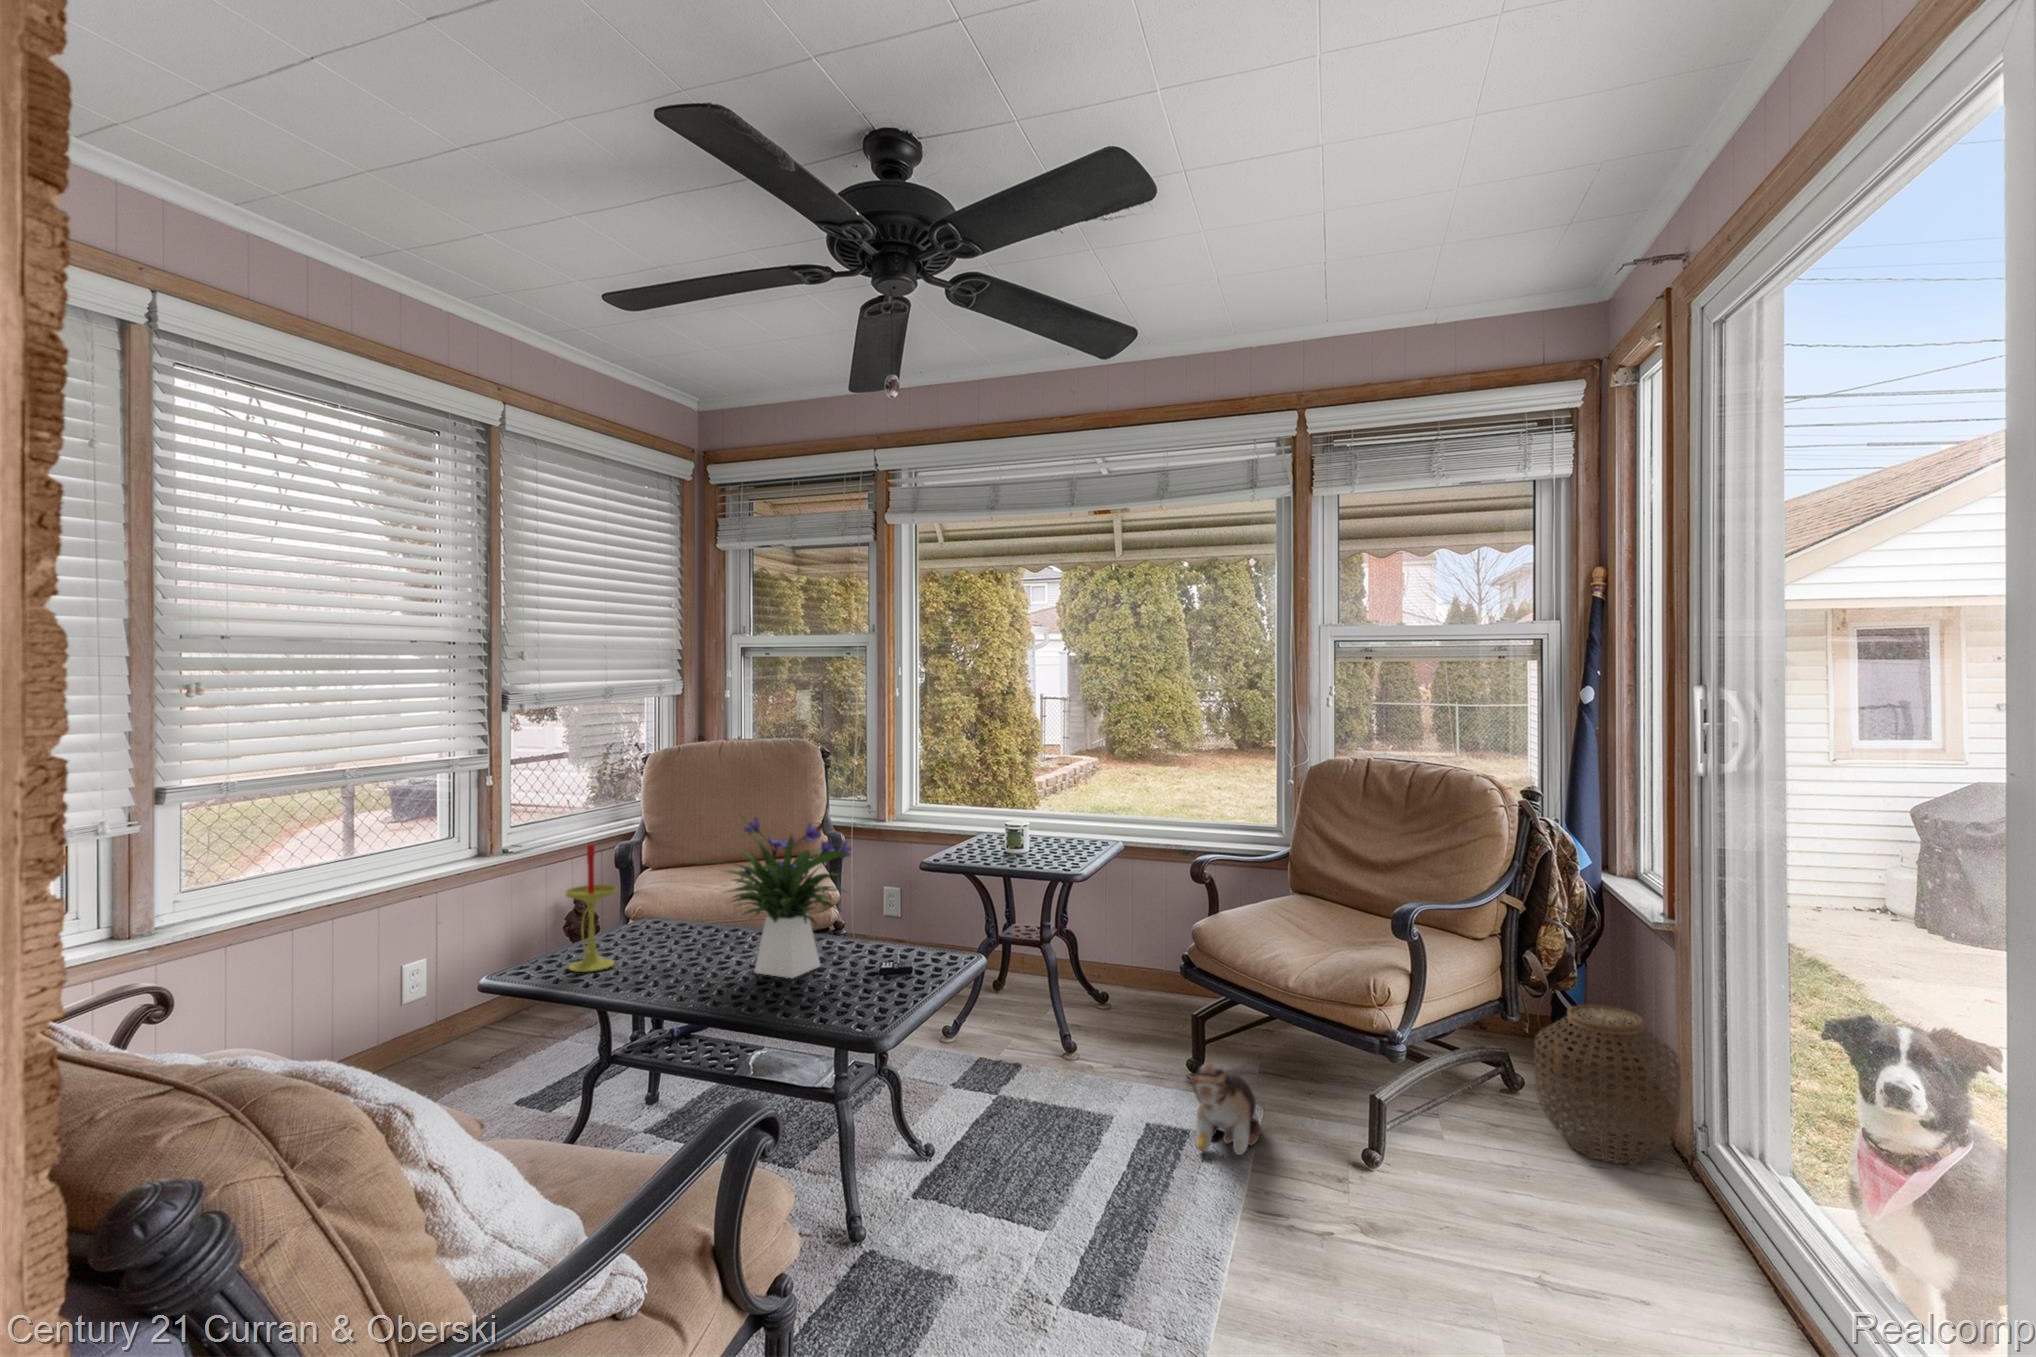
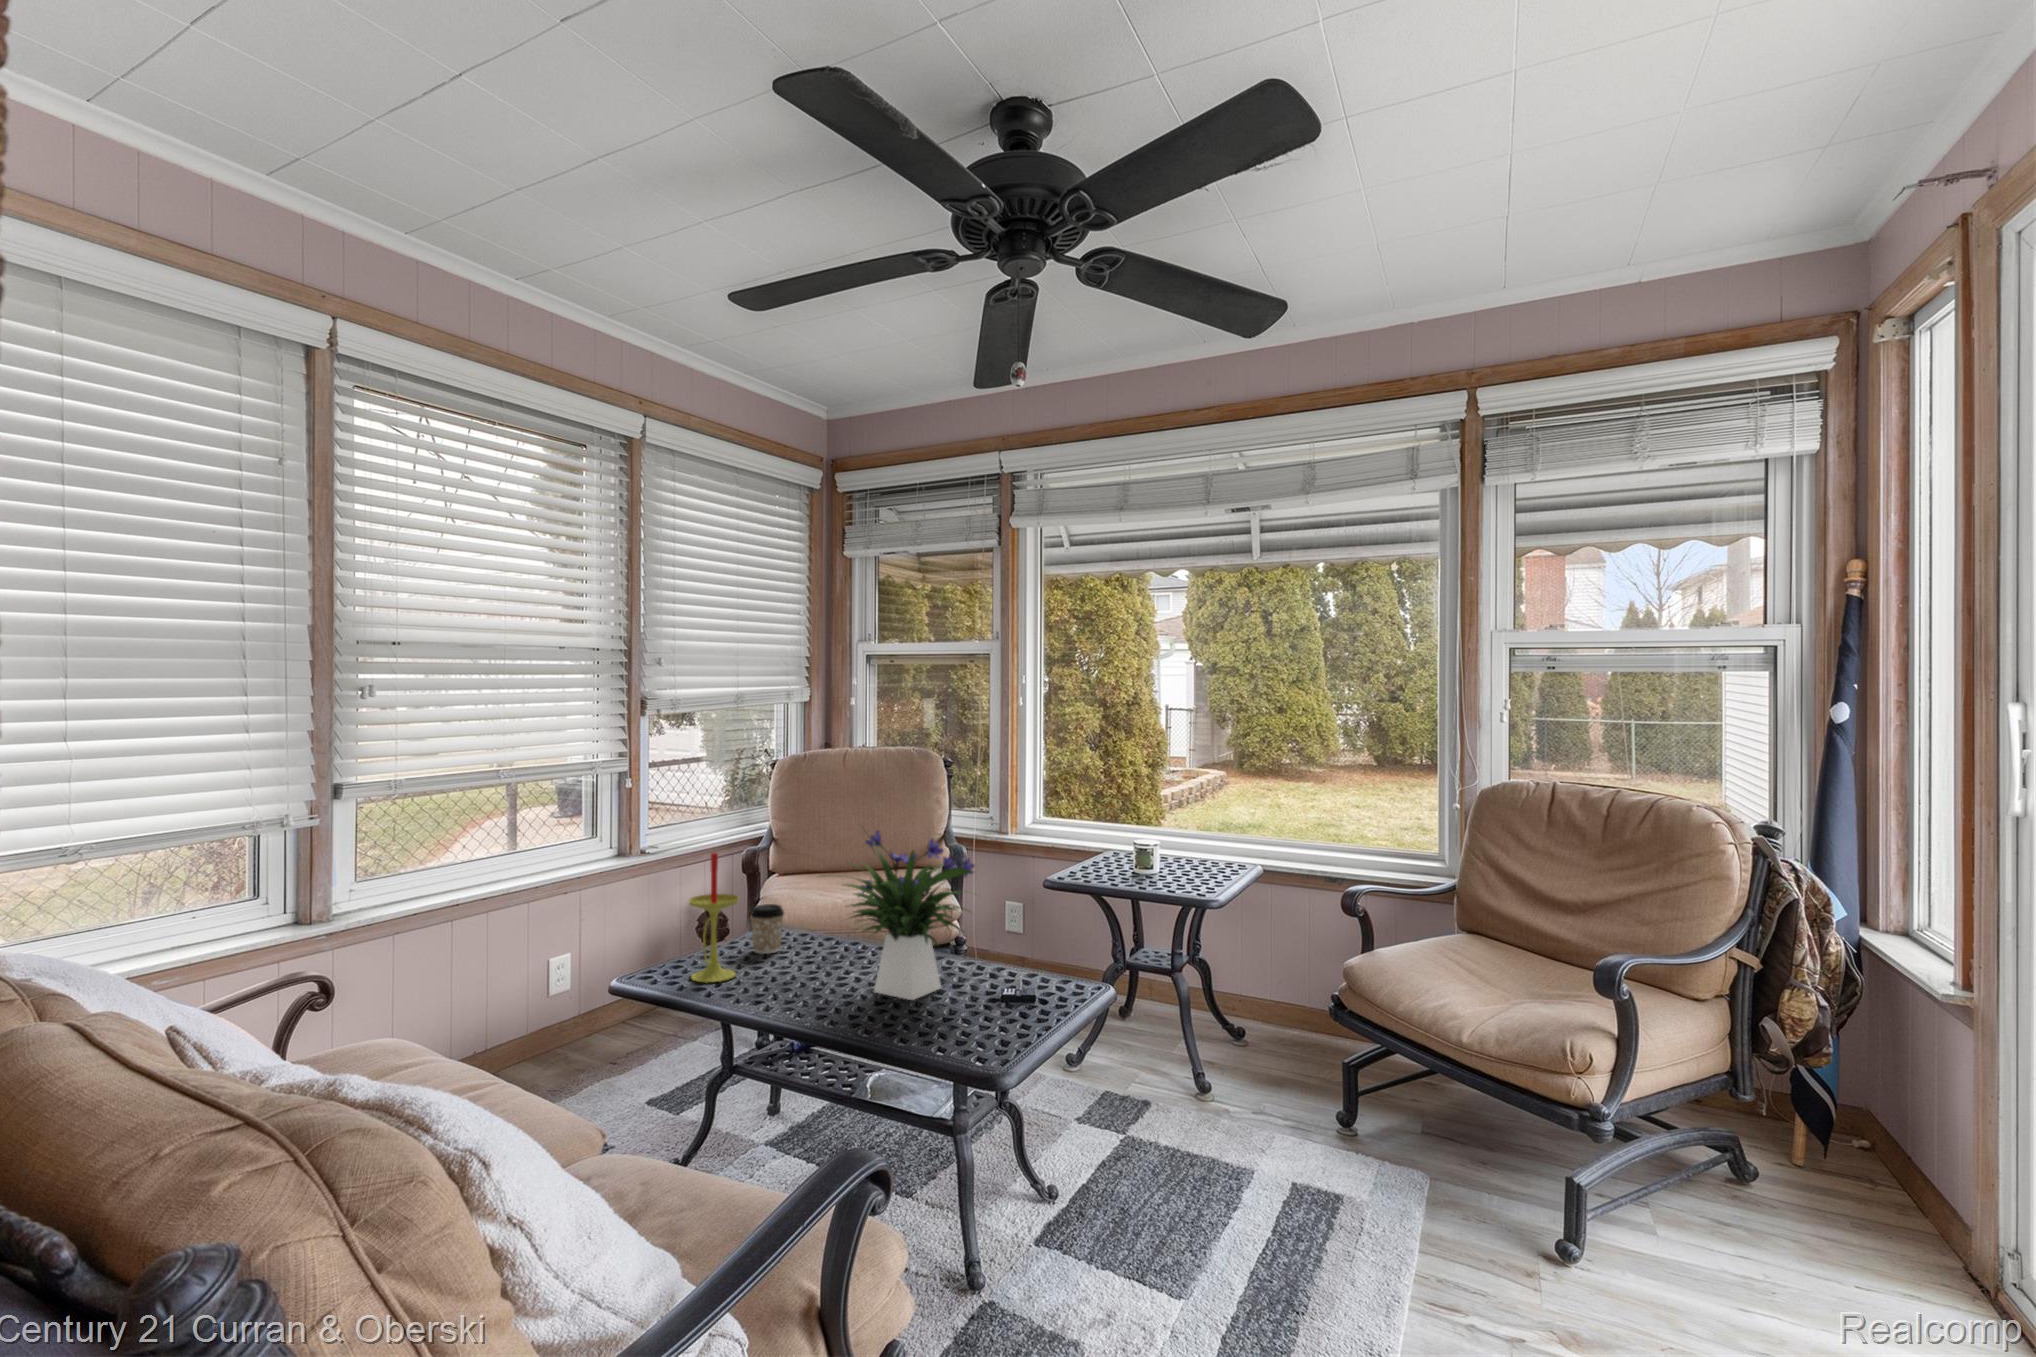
coffee cup: none [627,894,662,943] -> present [750,904,784,954]
woven basket: present [1535,1005,1681,1164] -> none [1746,1075,1939,1268]
plush toy: present [1186,1062,1261,1155] -> none [1333,1114,1419,1221]

